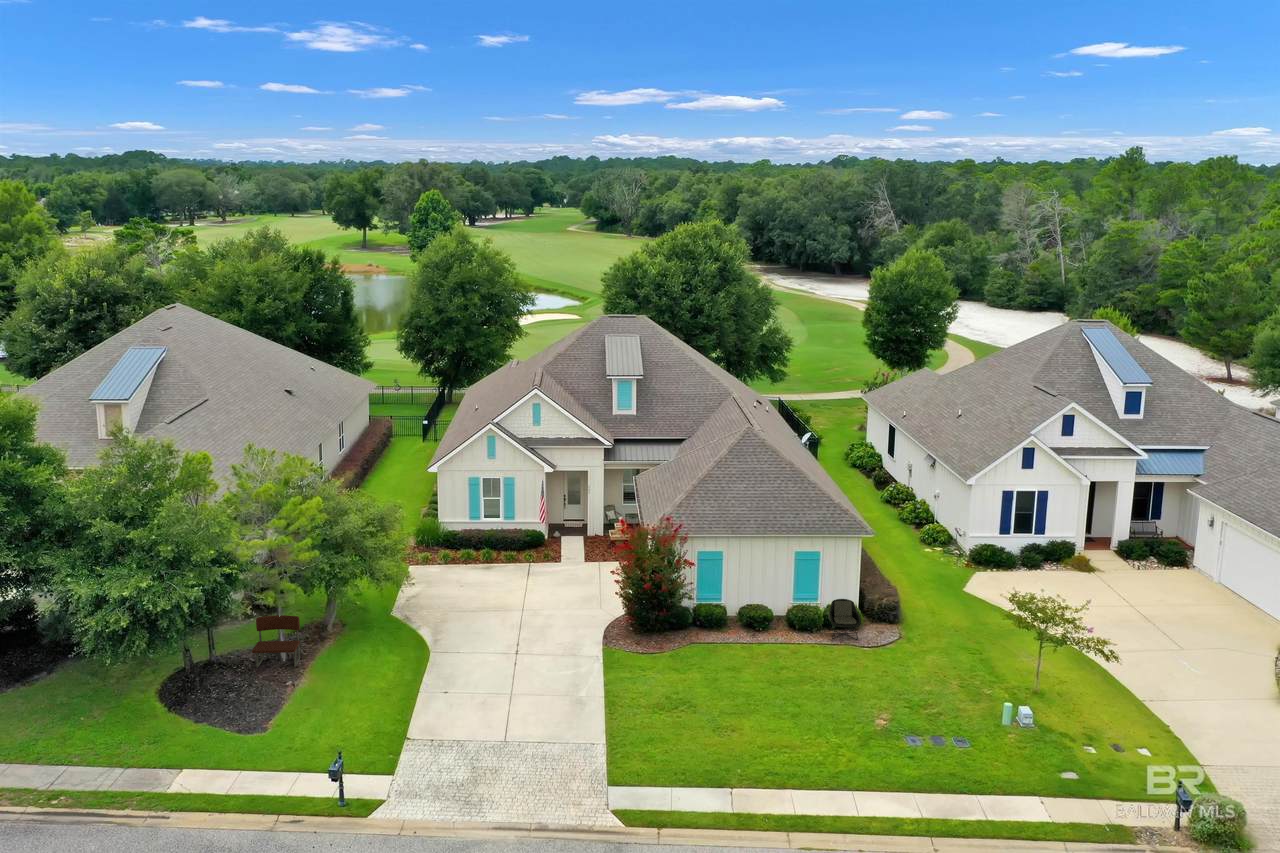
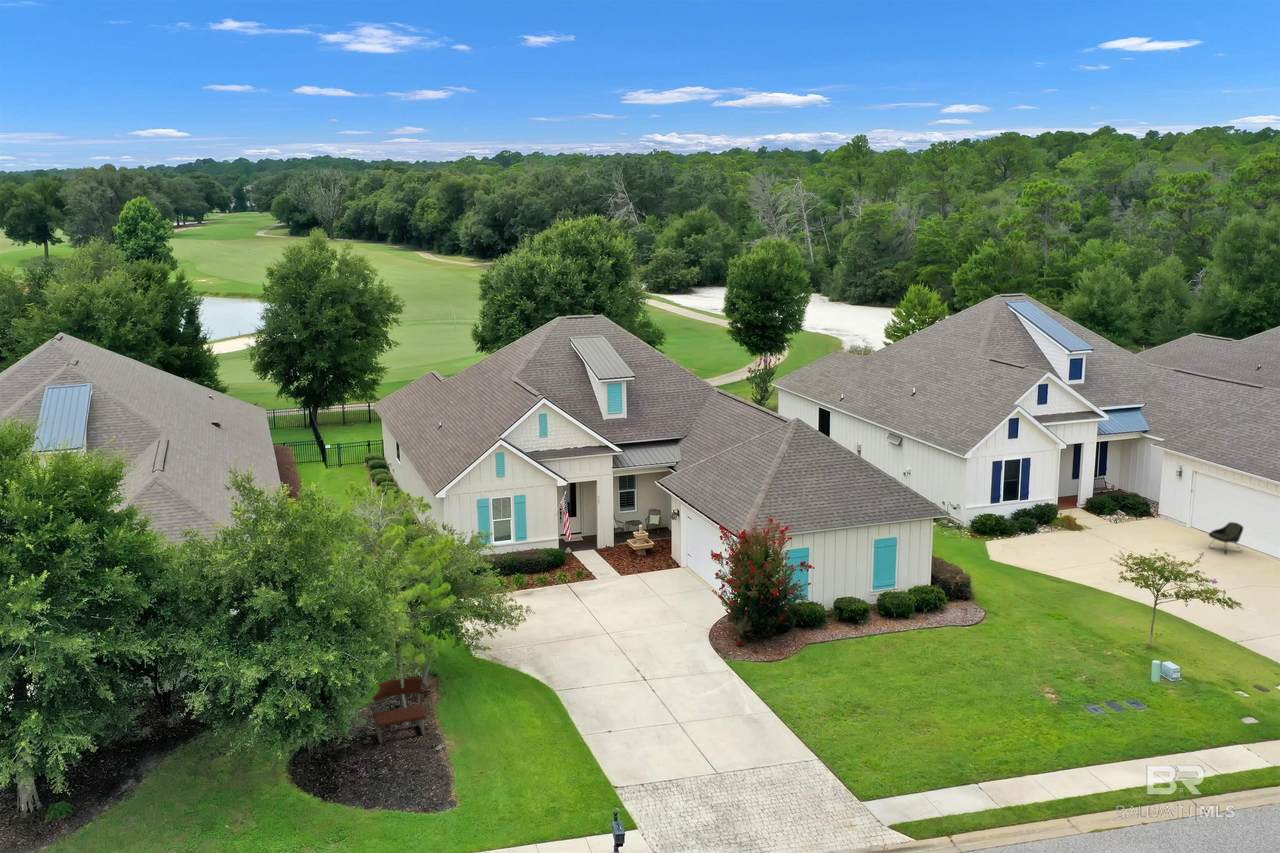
lounge chair: present [828,599,861,640] -> present [1209,522,1243,551]
potted tree: none [621,606,640,636] -> present [730,616,751,646]

